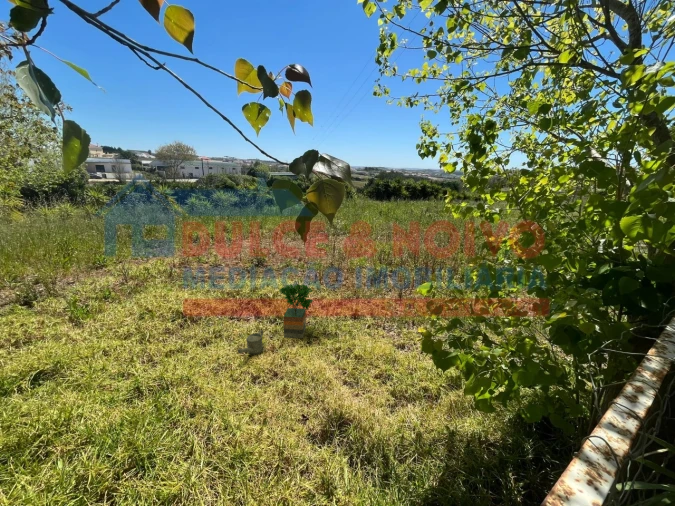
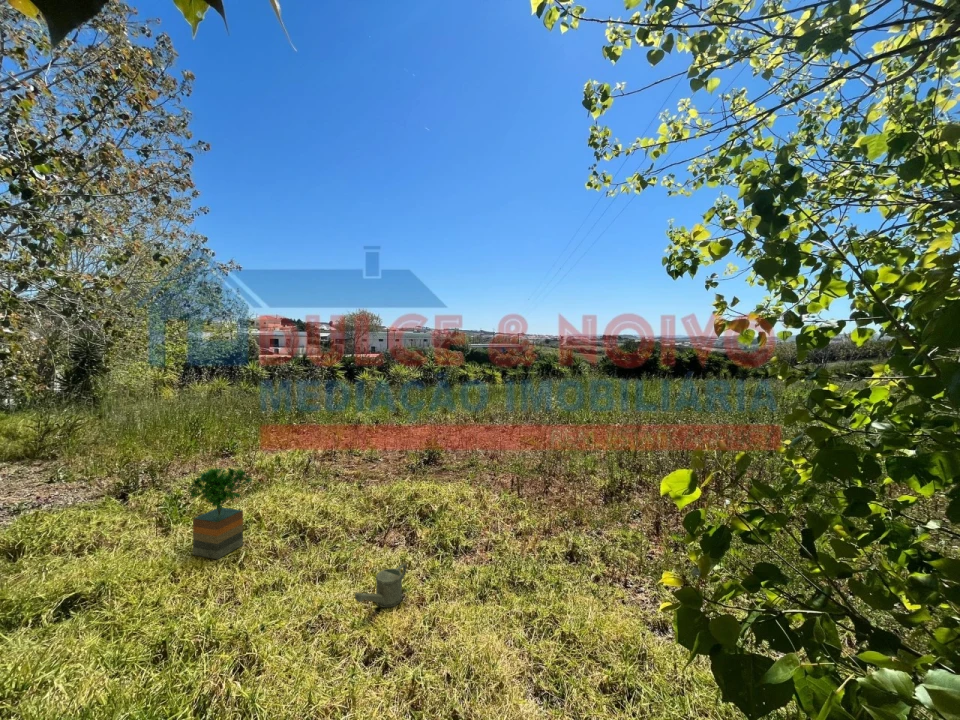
potted tree: present [279,284,313,338] -> present [189,467,253,559]

